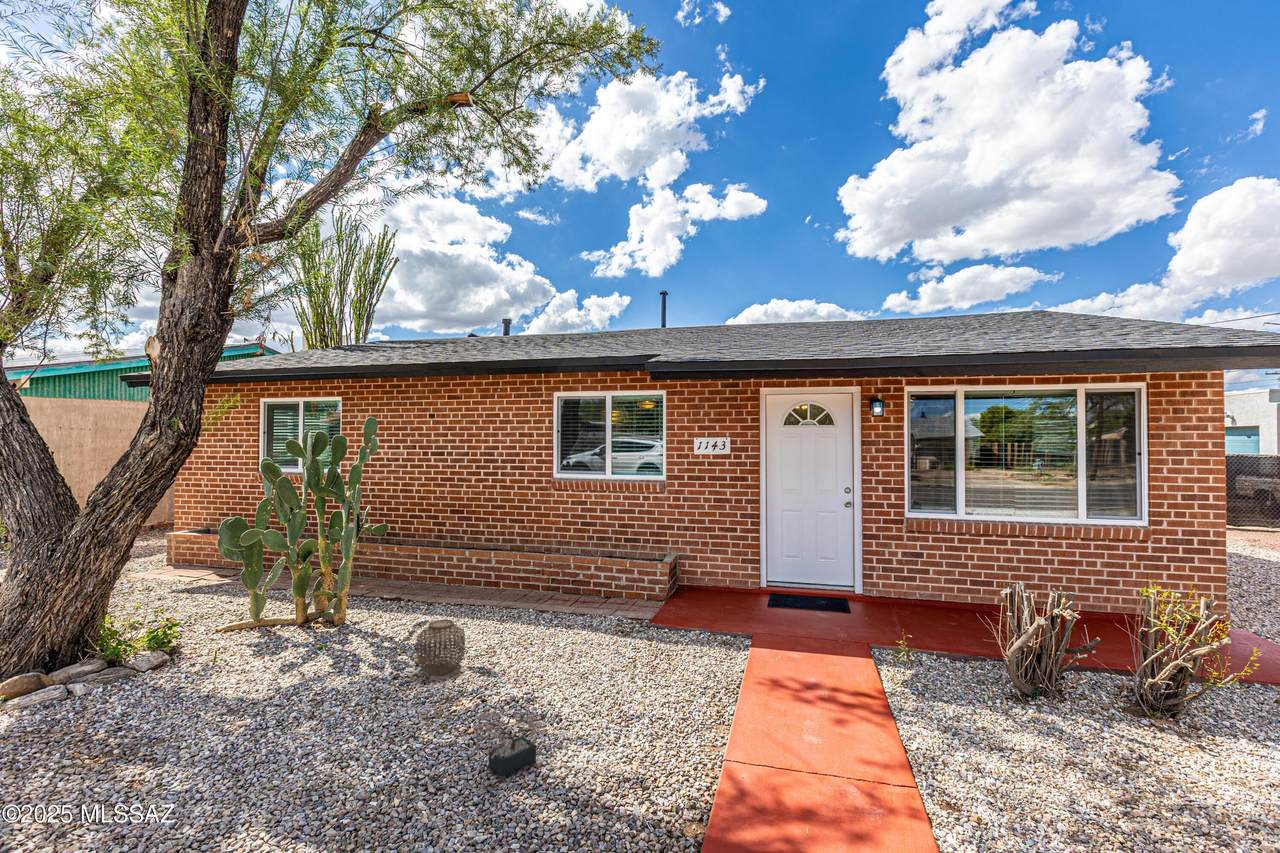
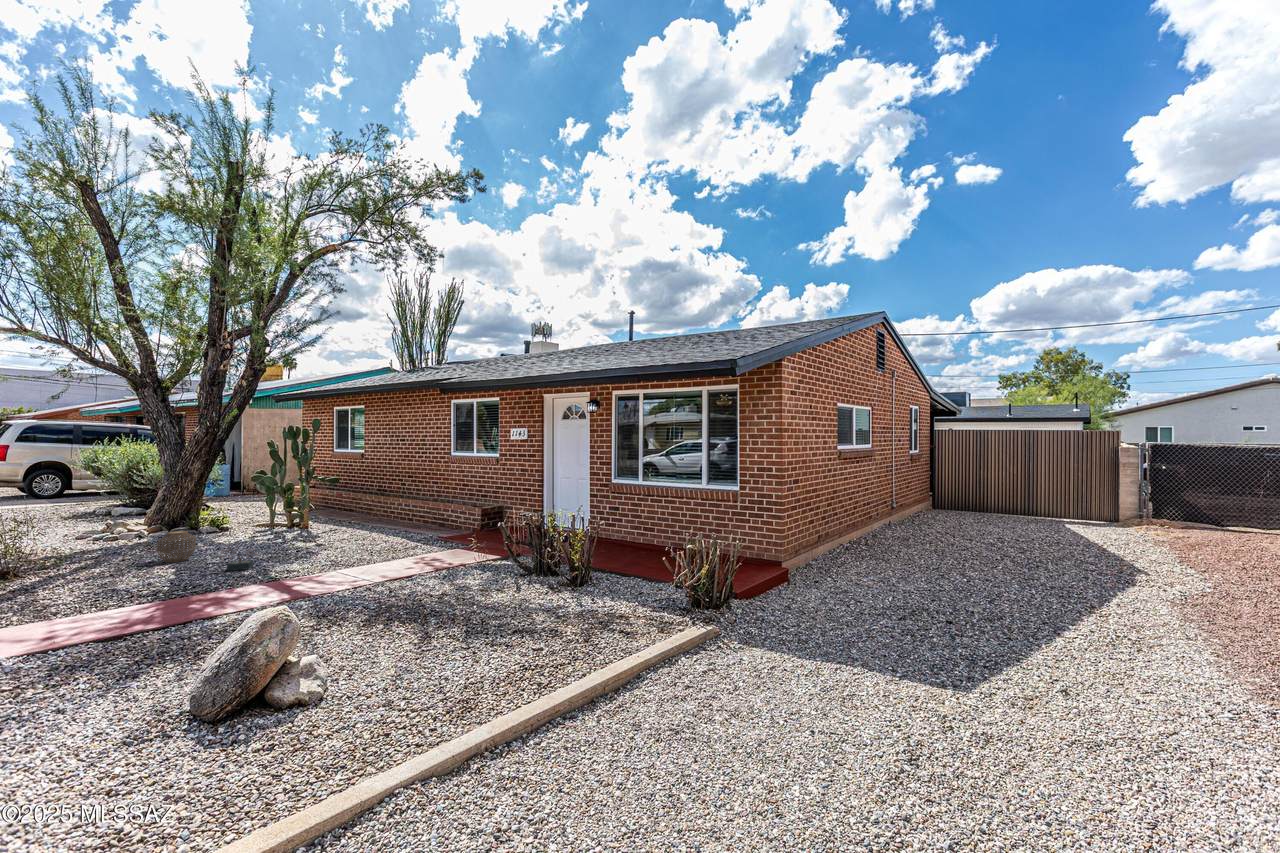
woven basket: present [416,620,465,676] -> present [157,531,196,562]

